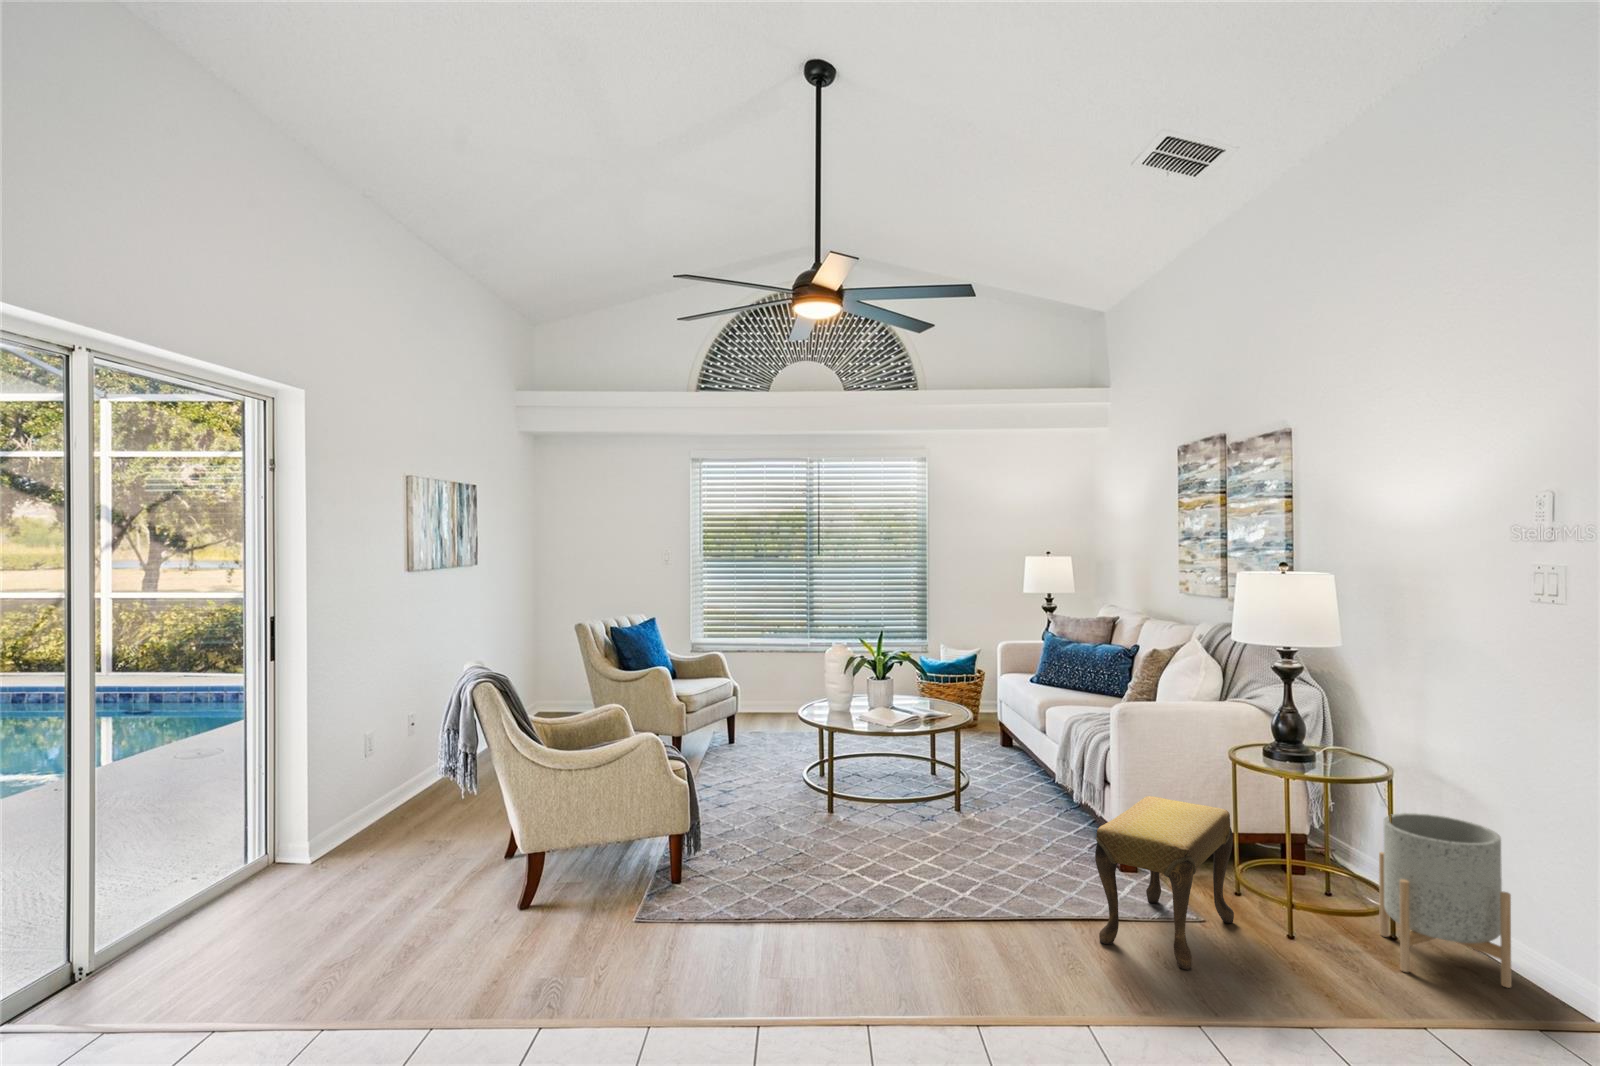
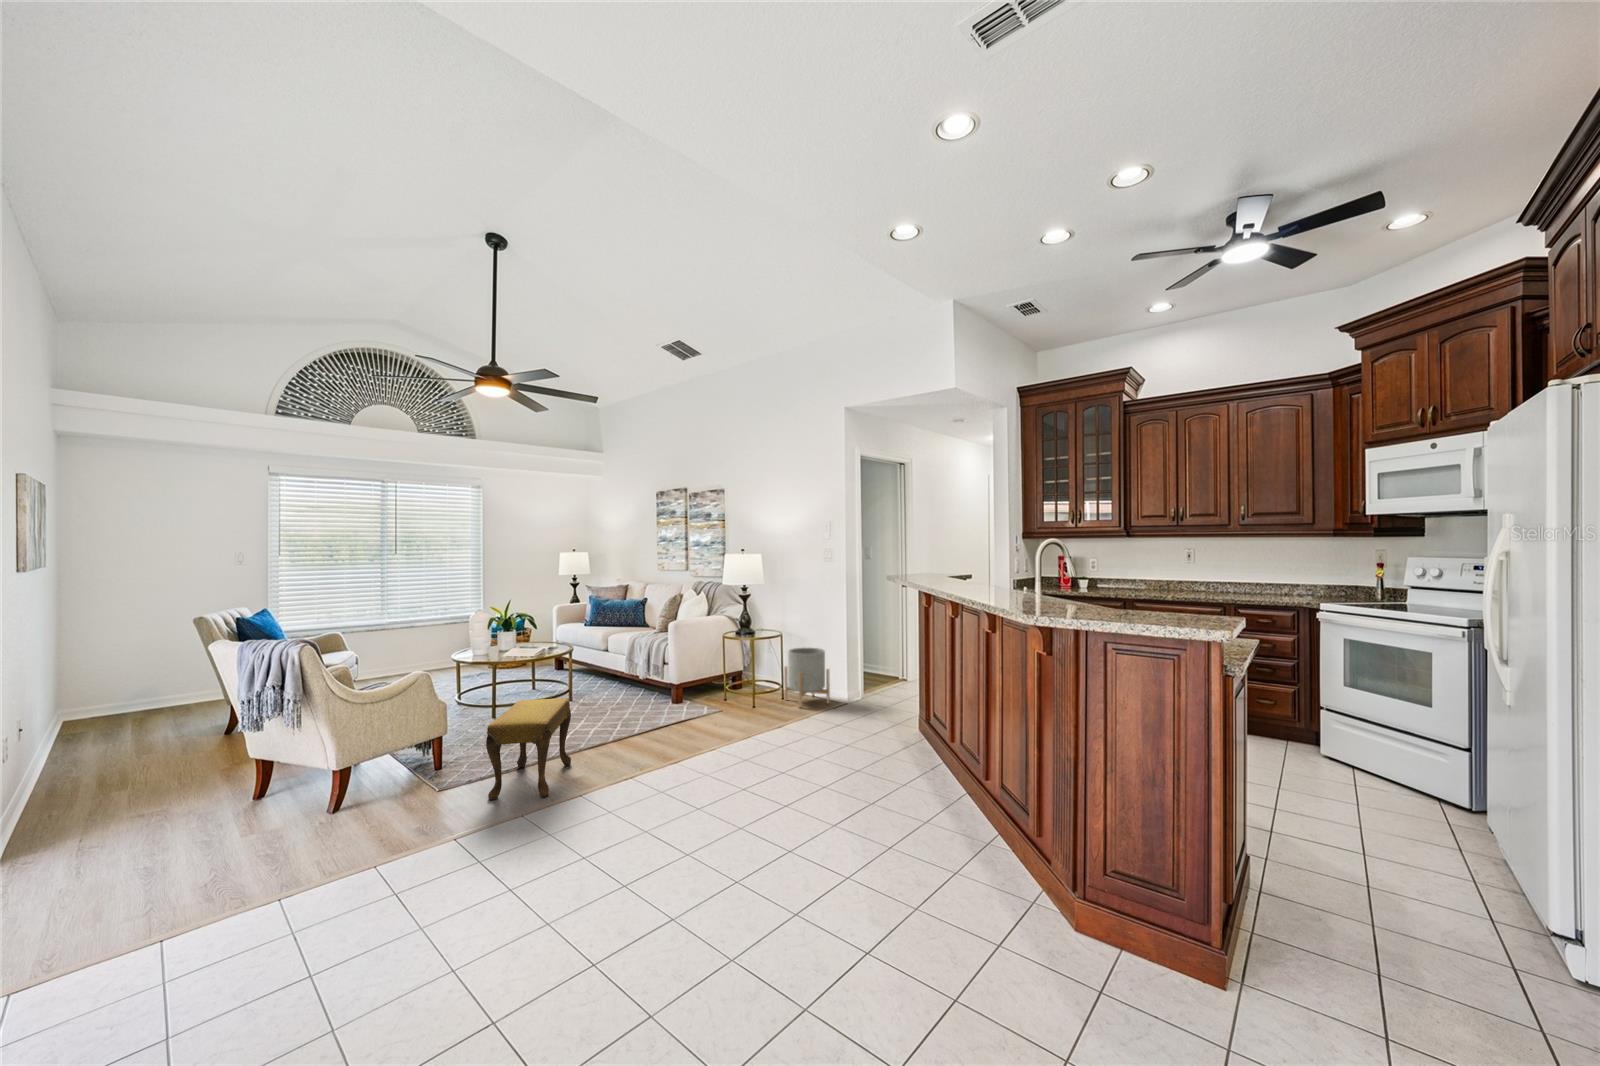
footstool: present [1095,796,1234,970] -> present [486,698,571,800]

